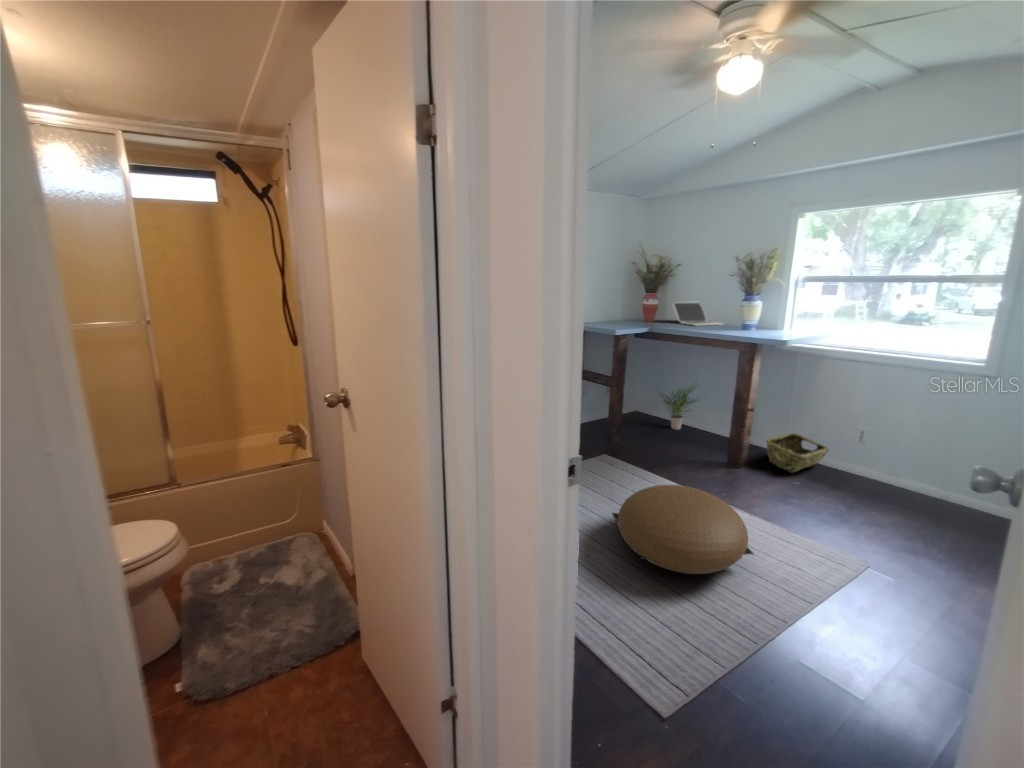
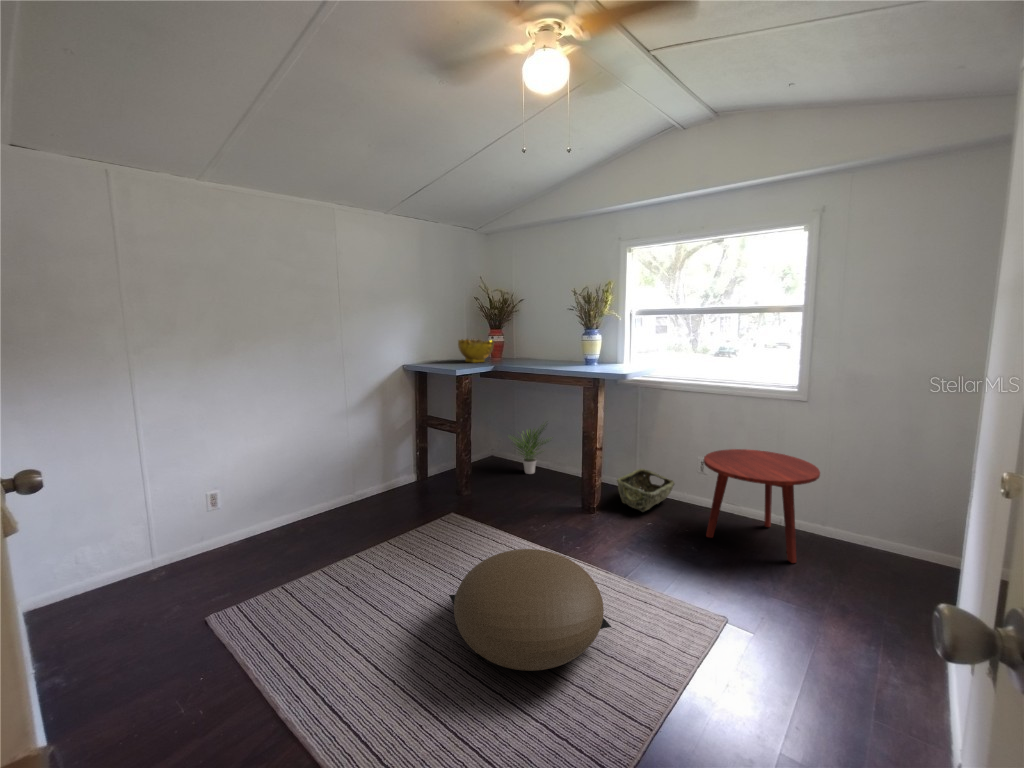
decorative bowl: none [616,301,651,324] -> present [458,339,494,363]
laptop: present [673,302,722,326] -> none [517,338,568,362]
side table: none [858,420,1001,535] -> present [704,449,820,563]

